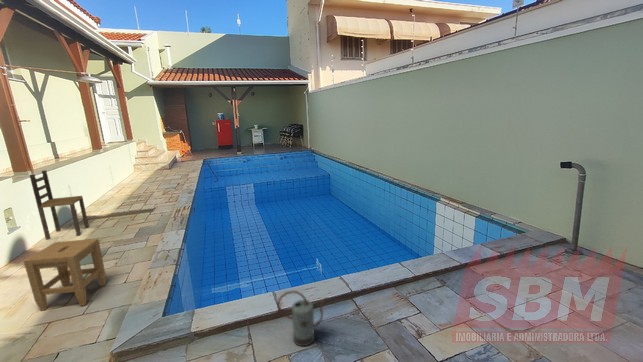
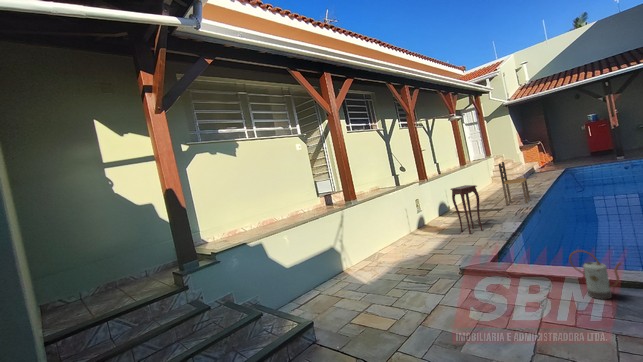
chair: present [30,170,89,240] -> present [499,162,530,205]
side table: none [82,185,134,258] -> present [451,185,483,234]
stool: present [24,239,106,311] -> none [423,215,463,252]

